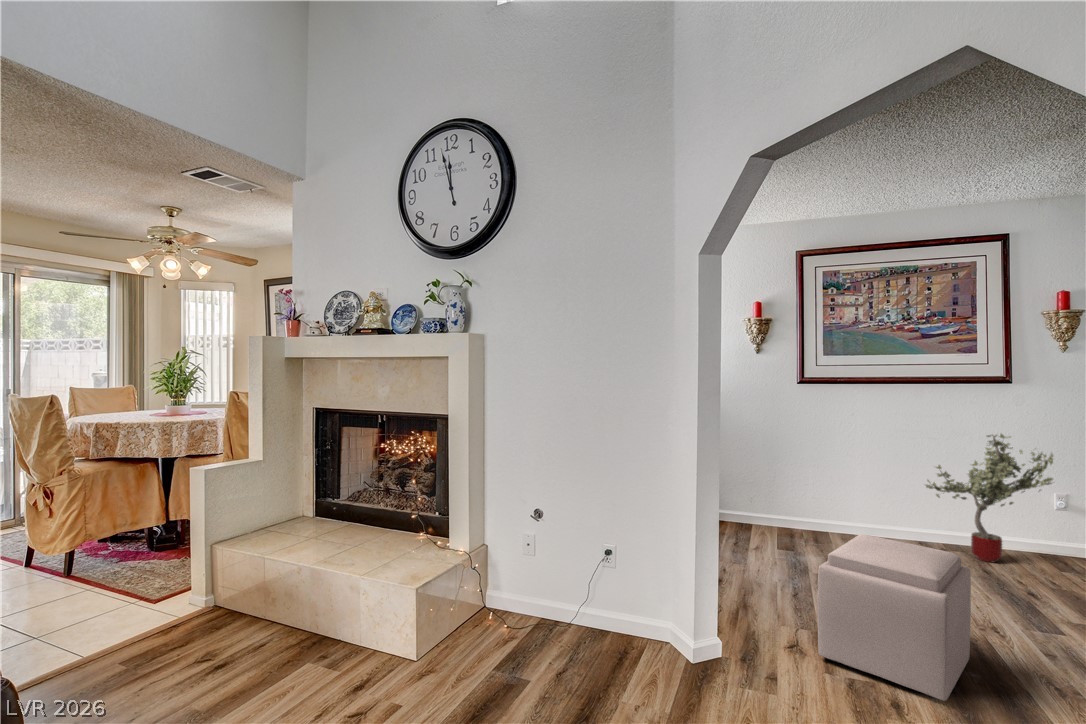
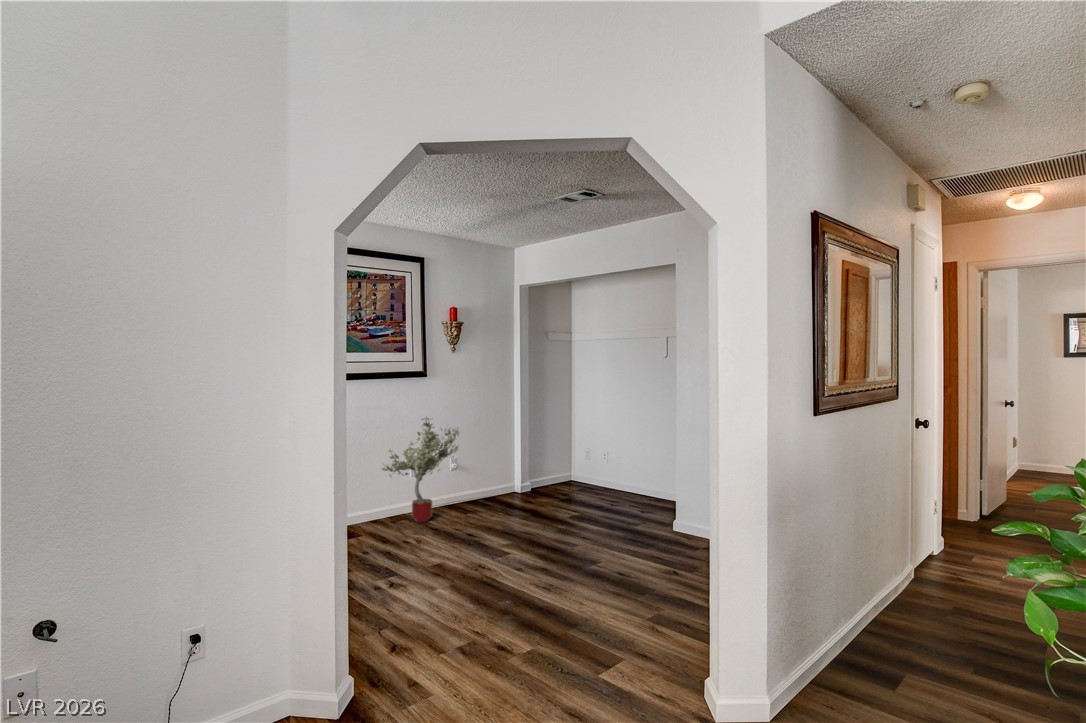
ottoman: present [818,535,971,701] -> none [410,510,522,643]

